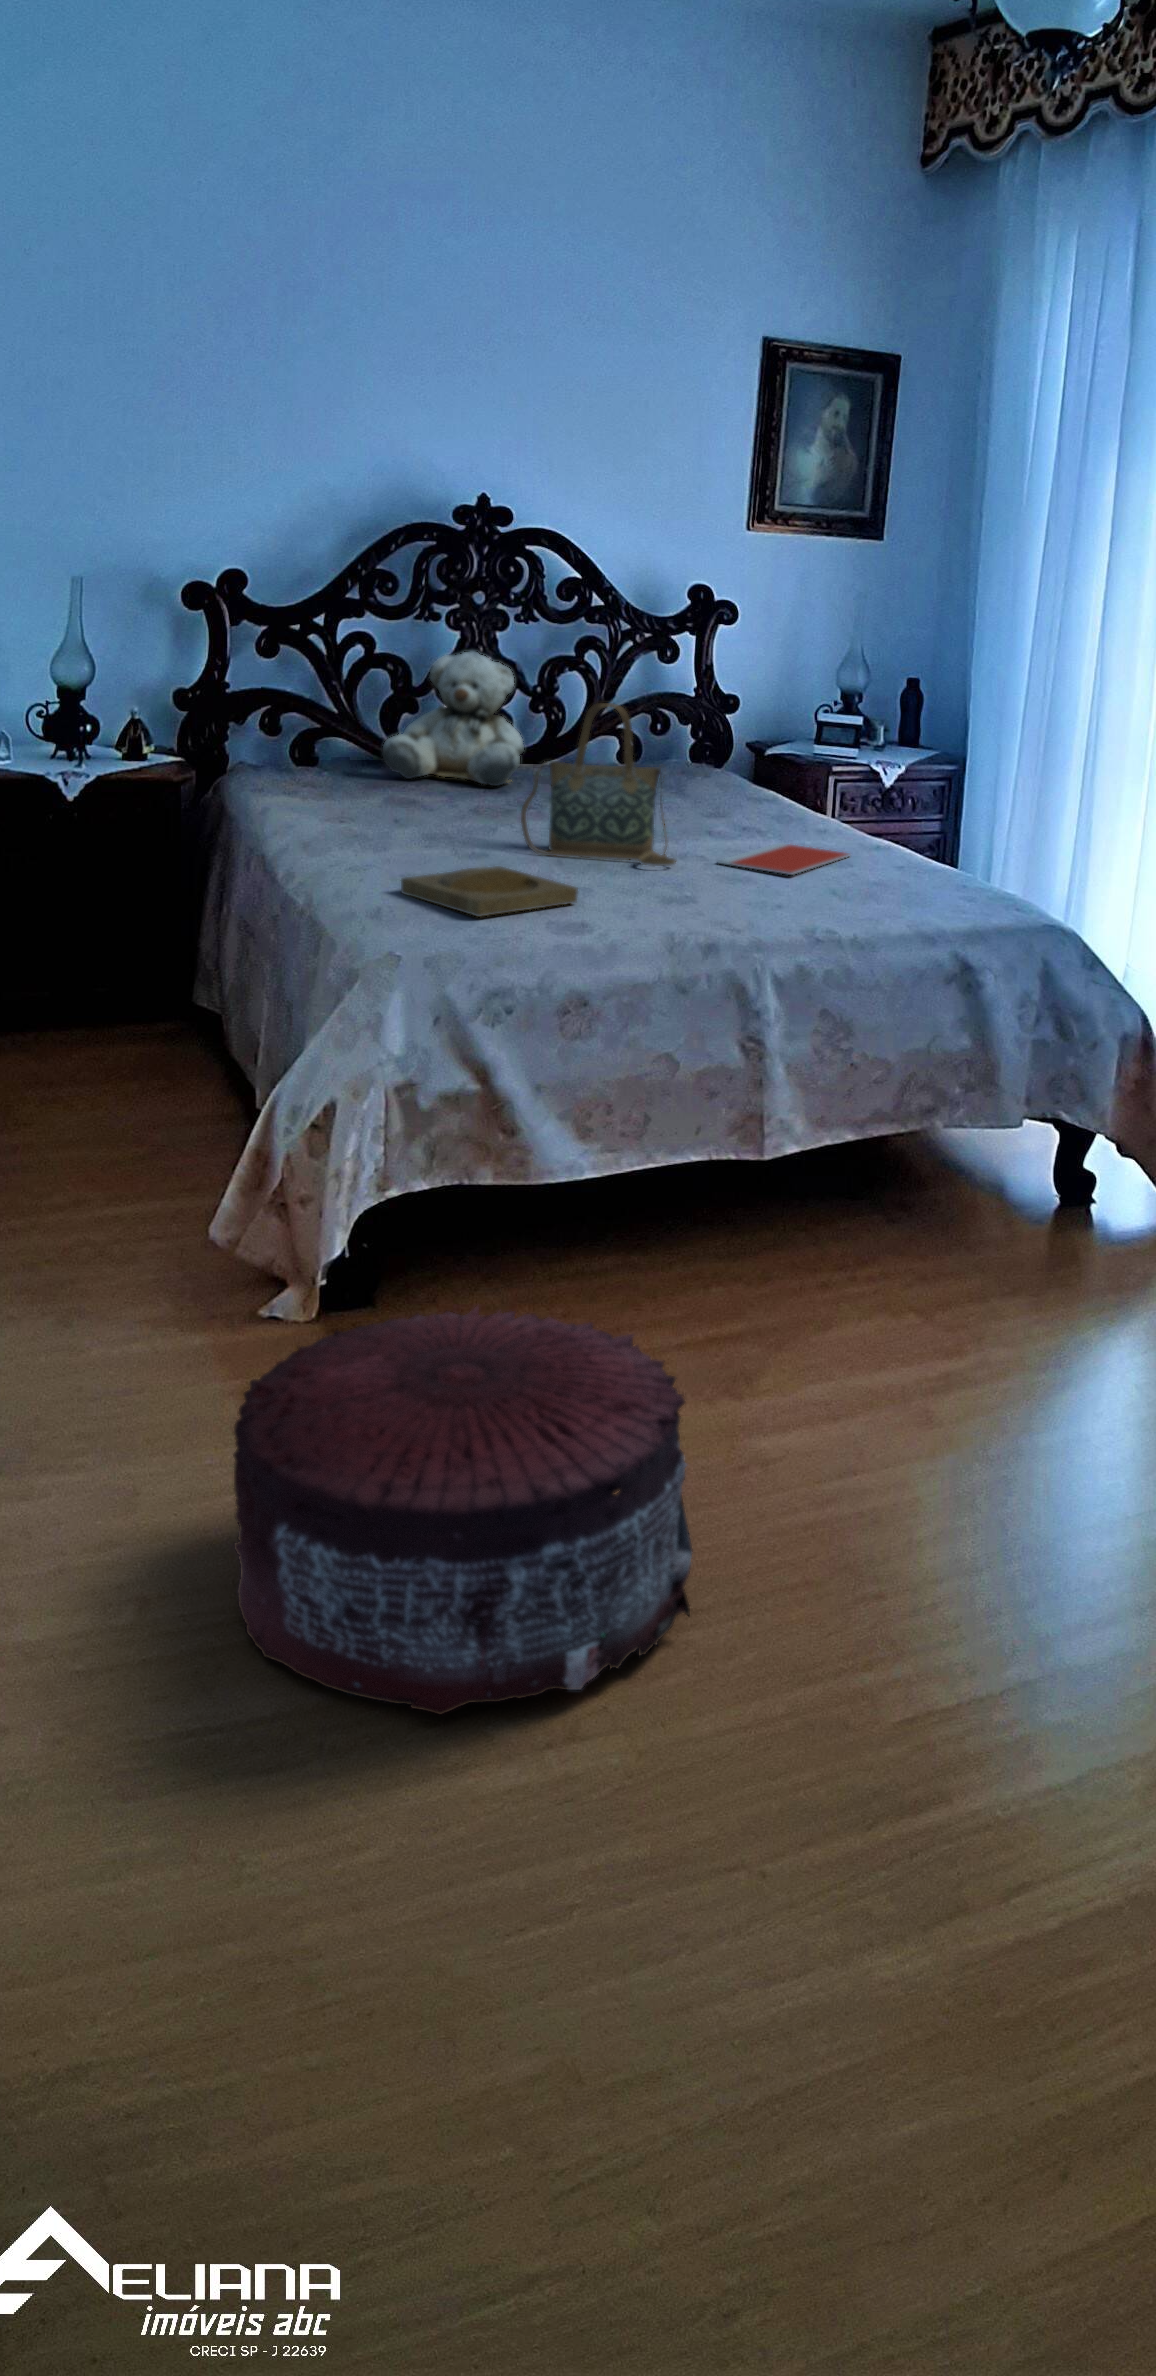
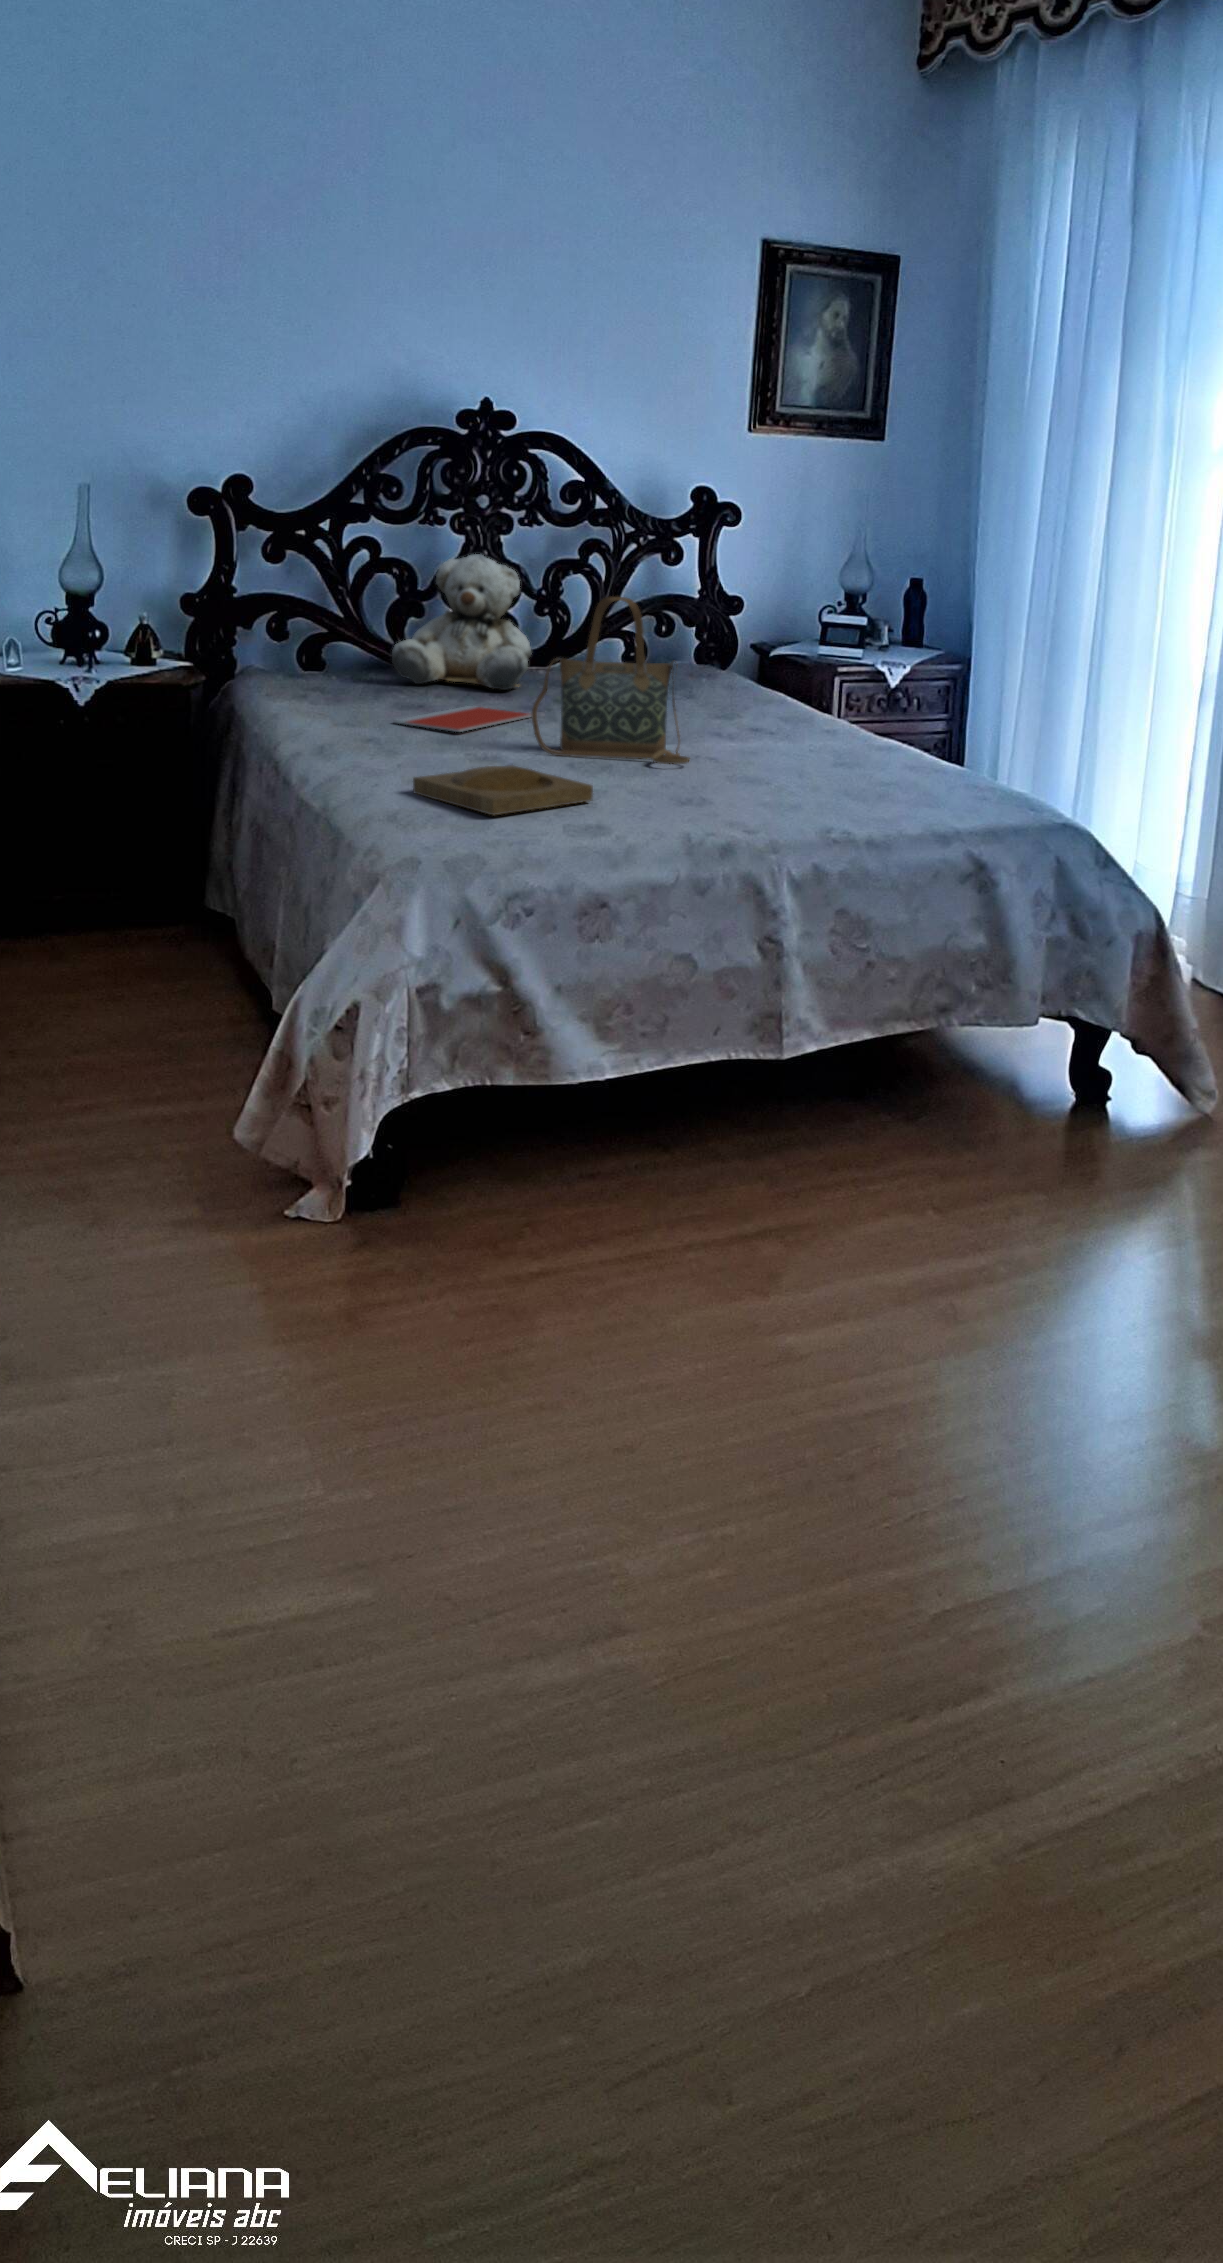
notebook: present [718,843,850,875] -> present [394,706,532,732]
pouf: present [234,1307,692,1714] -> none [253,1217,740,1653]

